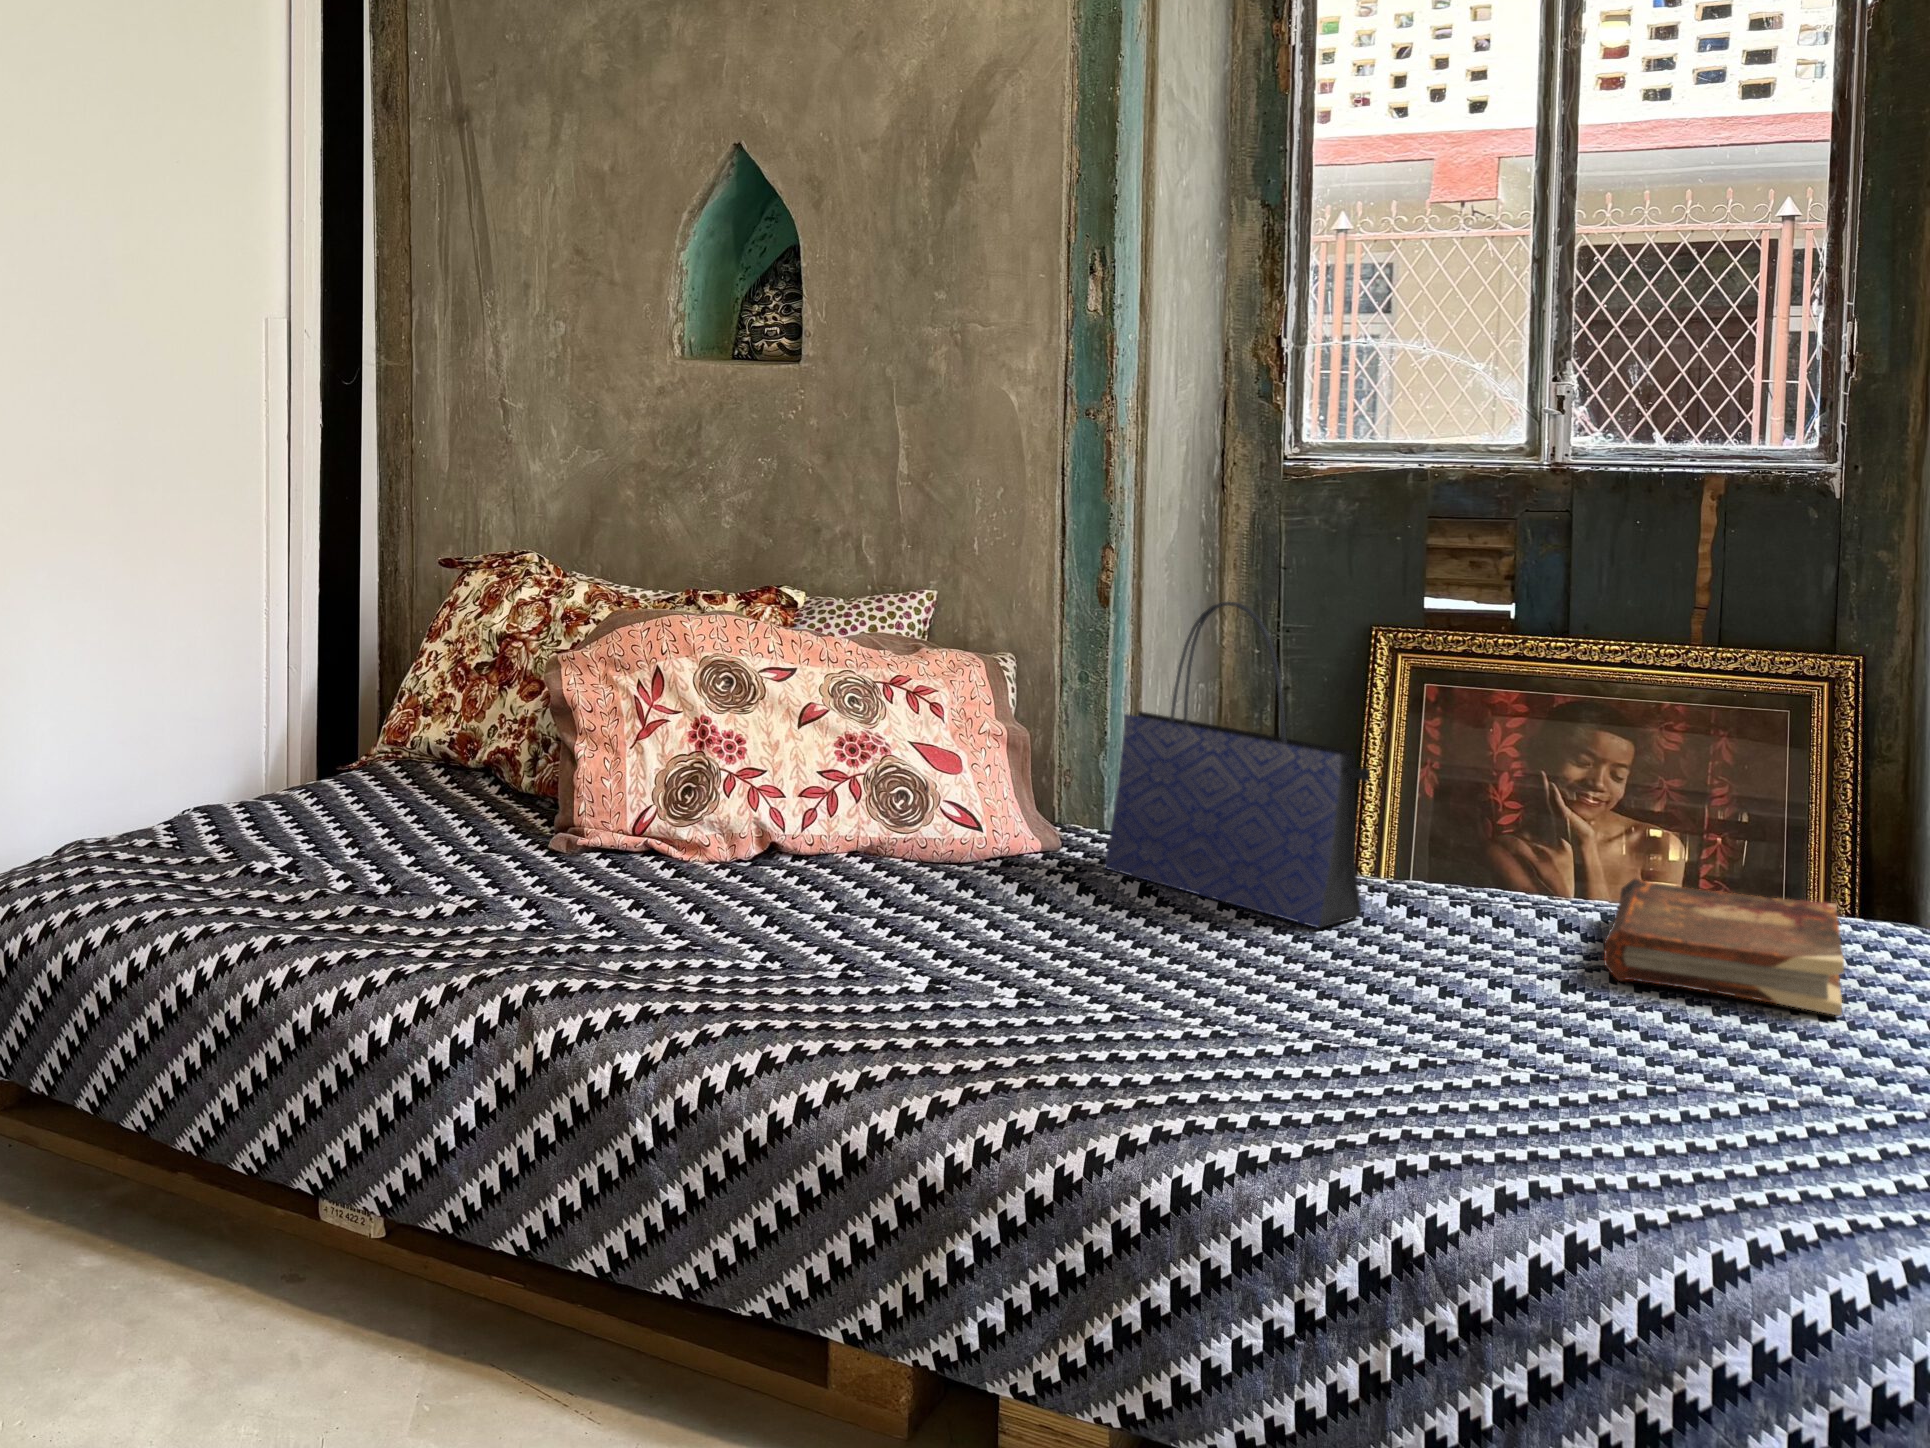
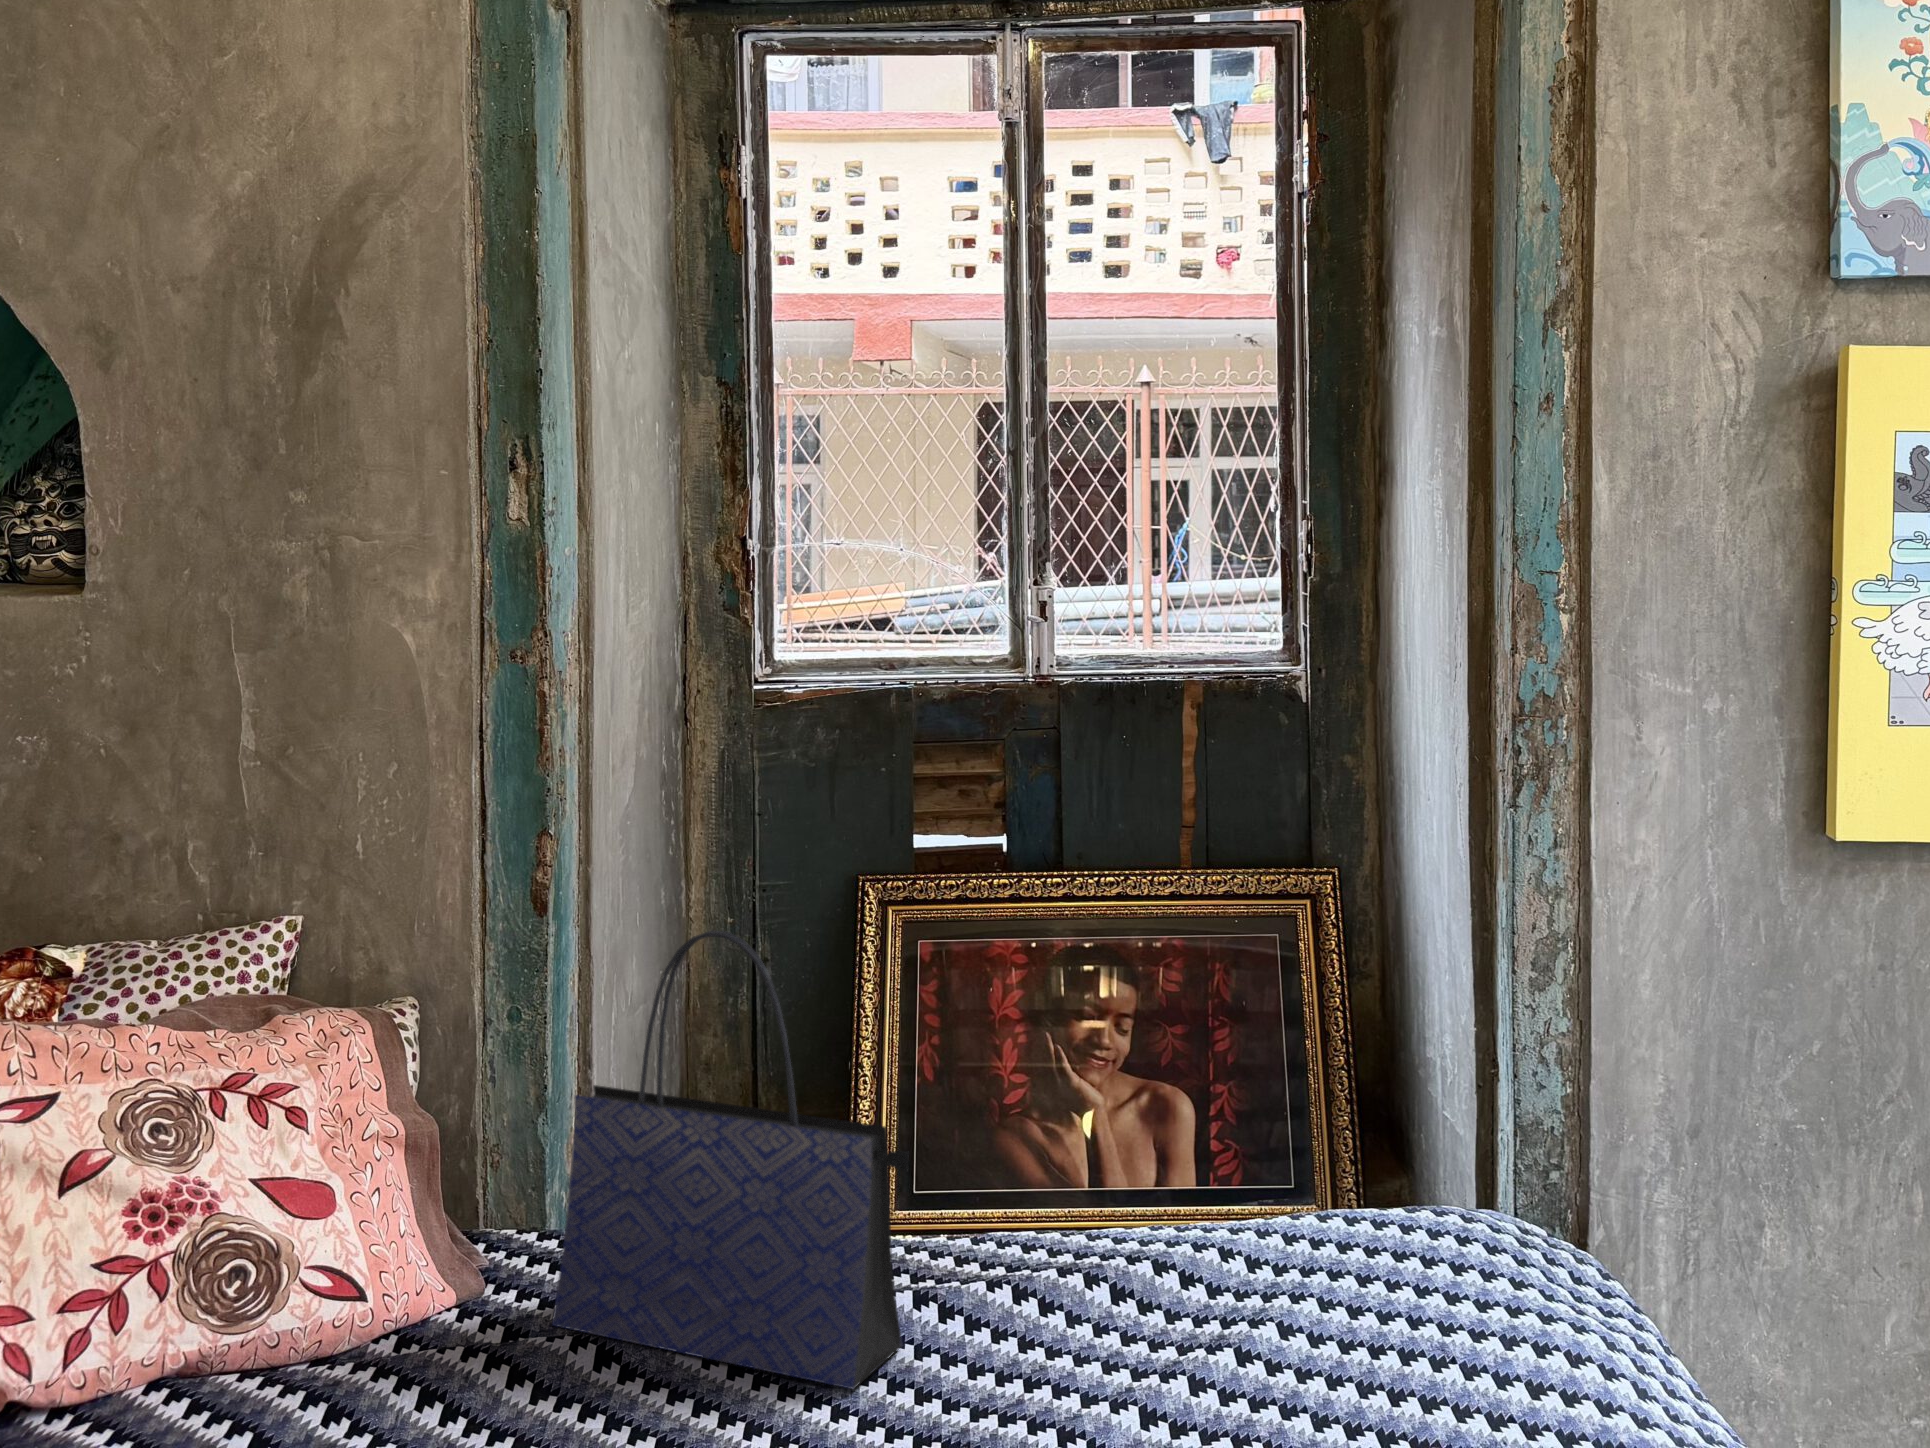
book: present [1604,878,1844,1016] -> none [1186,1214,1461,1399]

